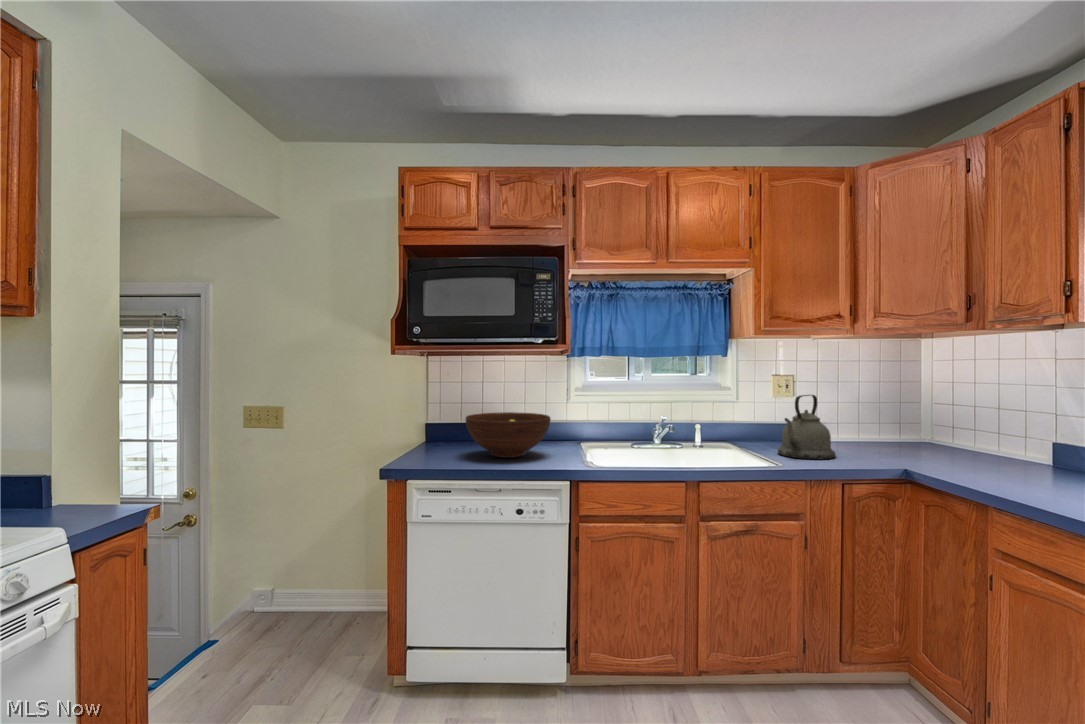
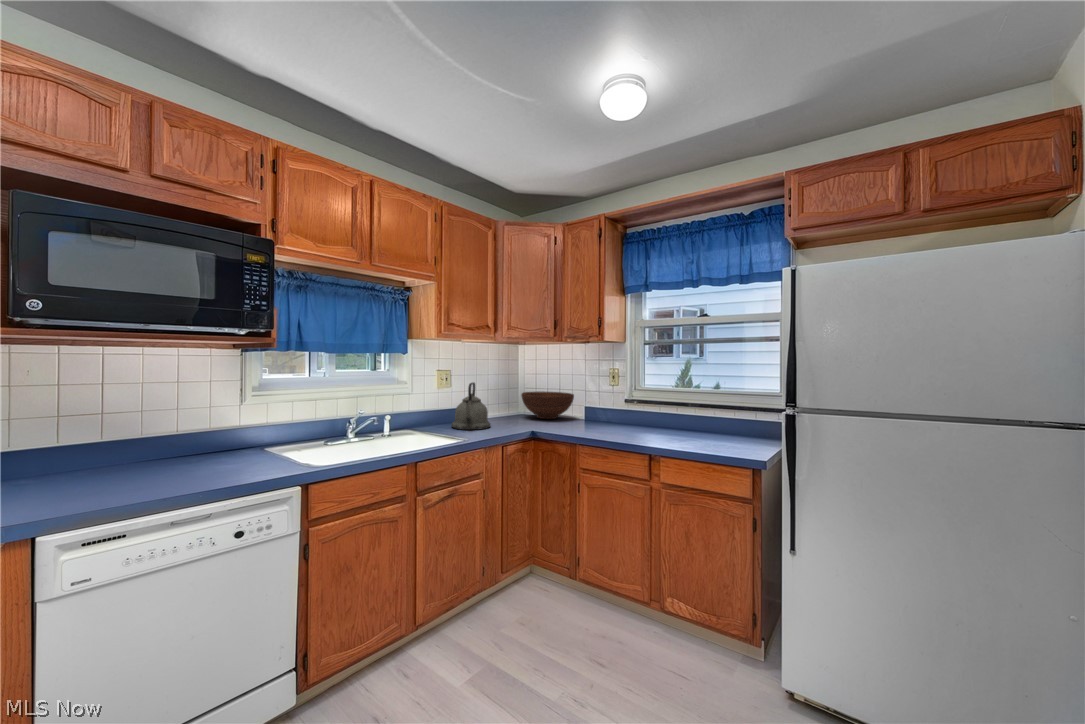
fruit bowl: present [466,412,551,458] -> present [521,392,574,419]

